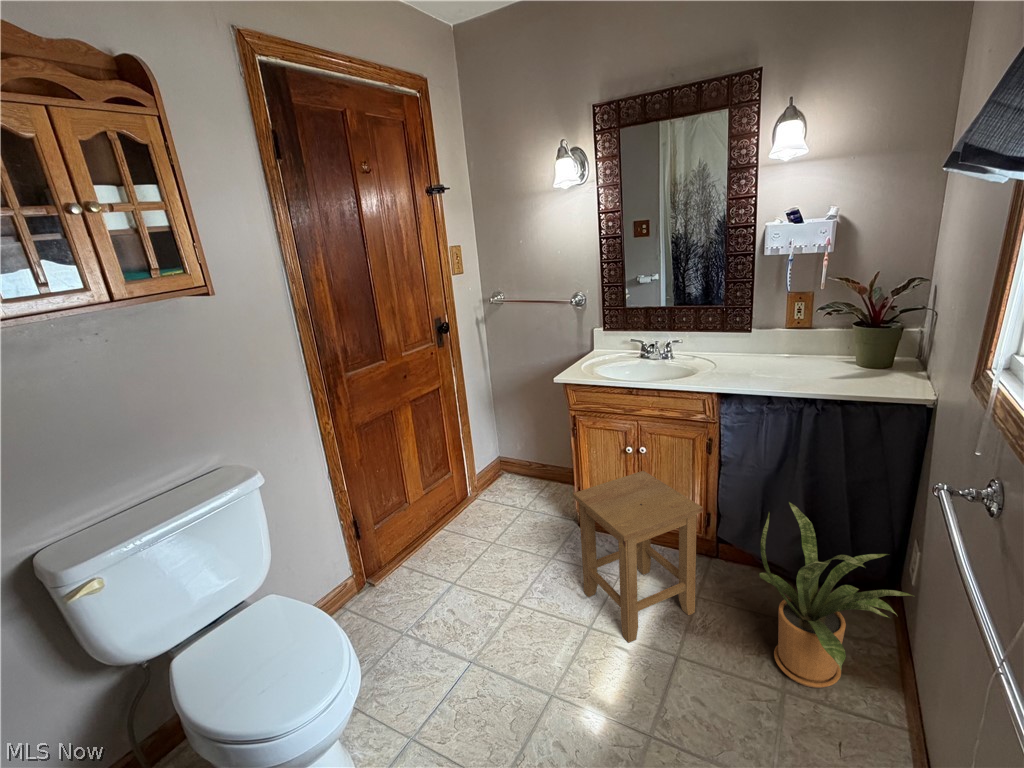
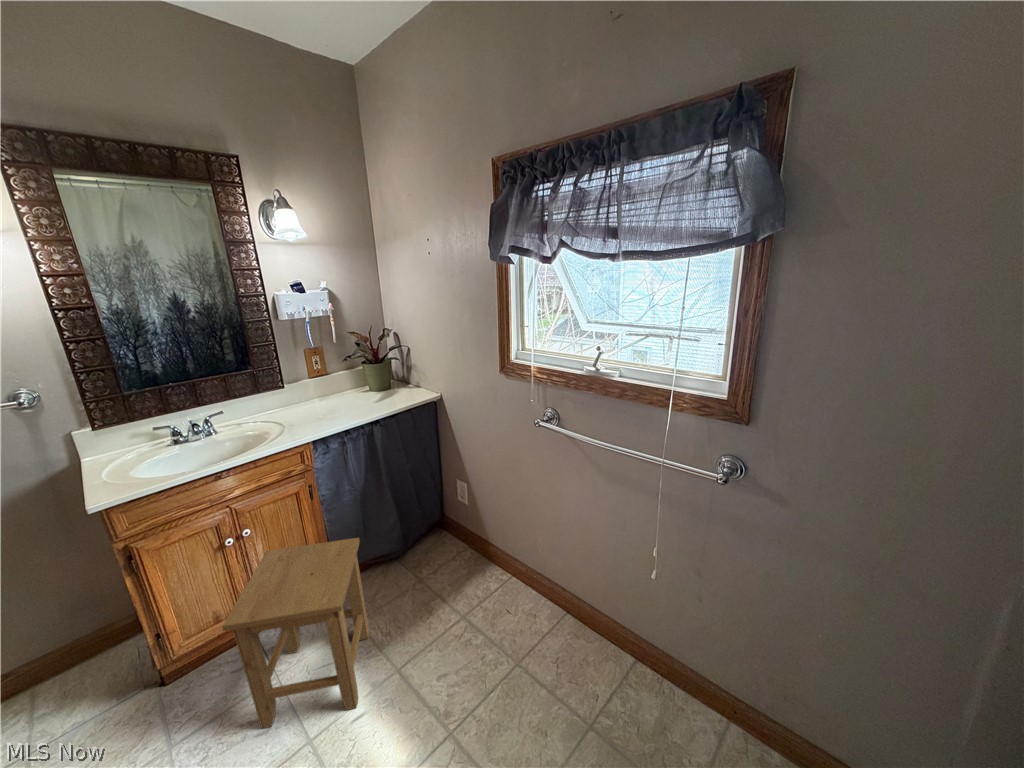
house plant: present [759,502,913,688] -> none [398,490,501,606]

